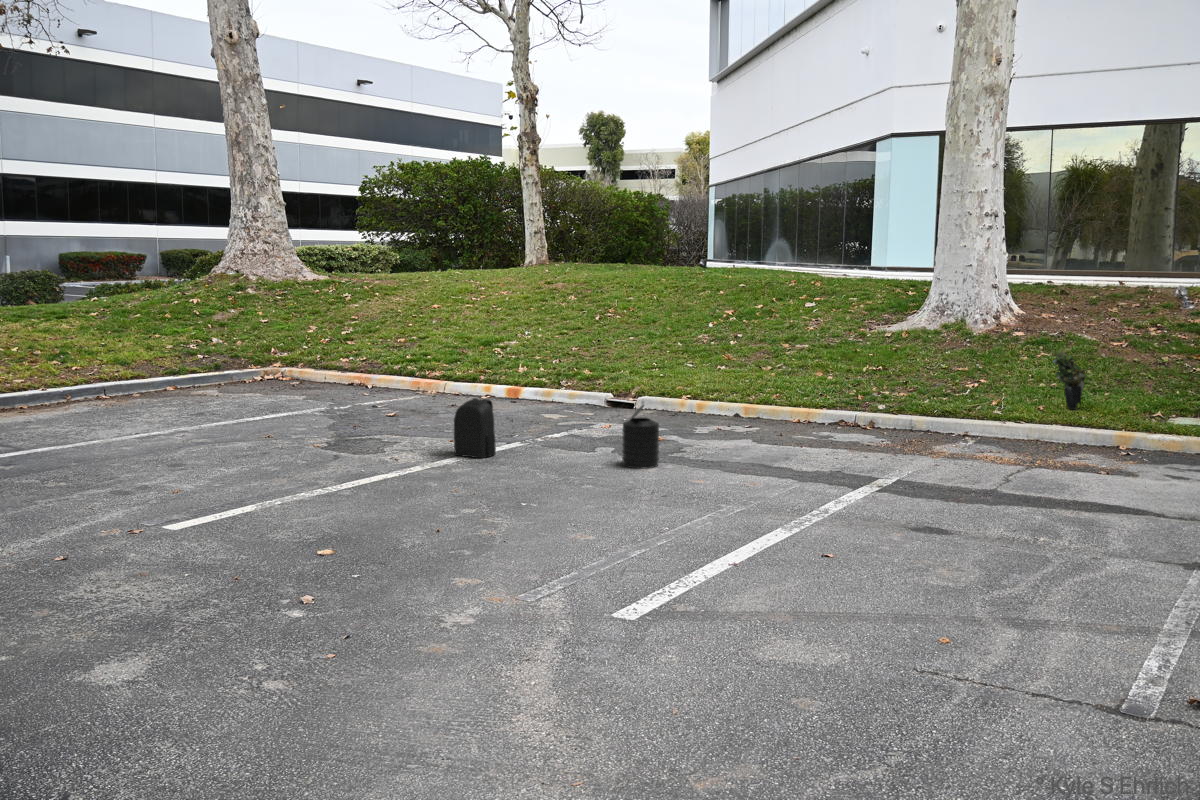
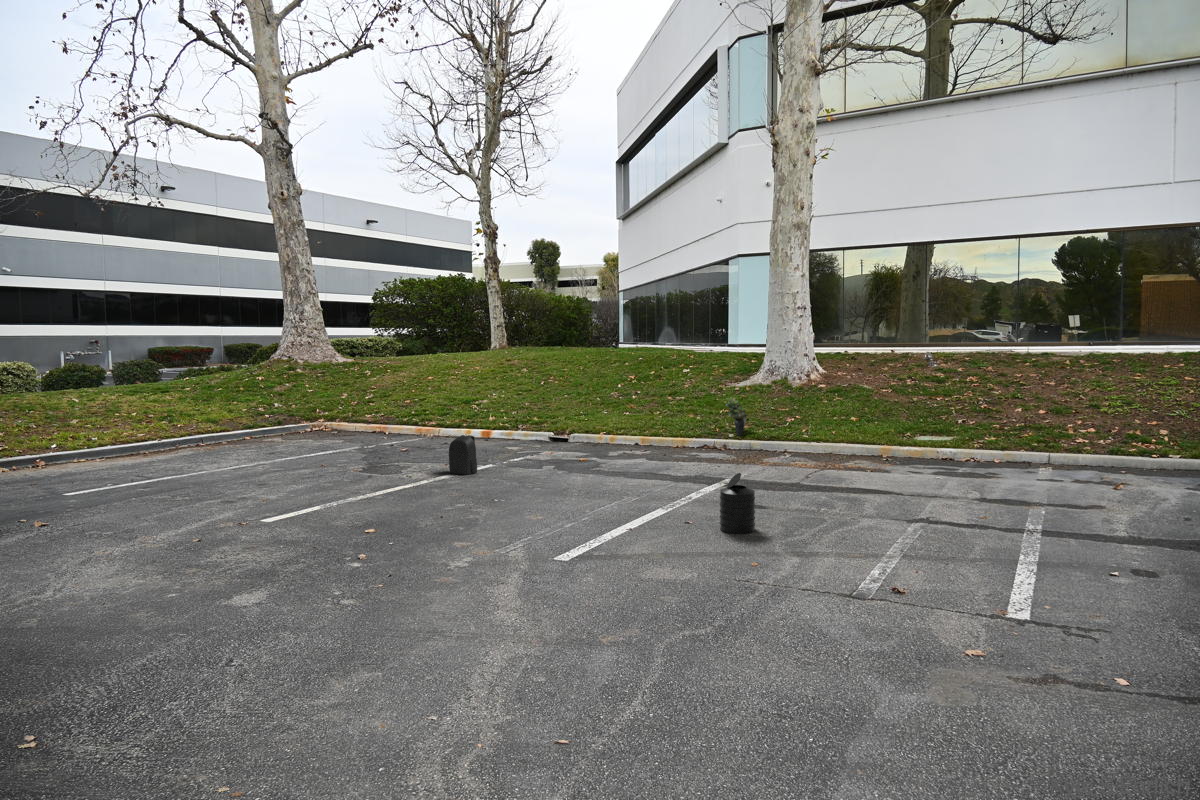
potted plant: present [1052,350,1087,410] -> present [726,398,747,436]
trash can: present [622,405,659,468] -> present [720,473,755,534]

